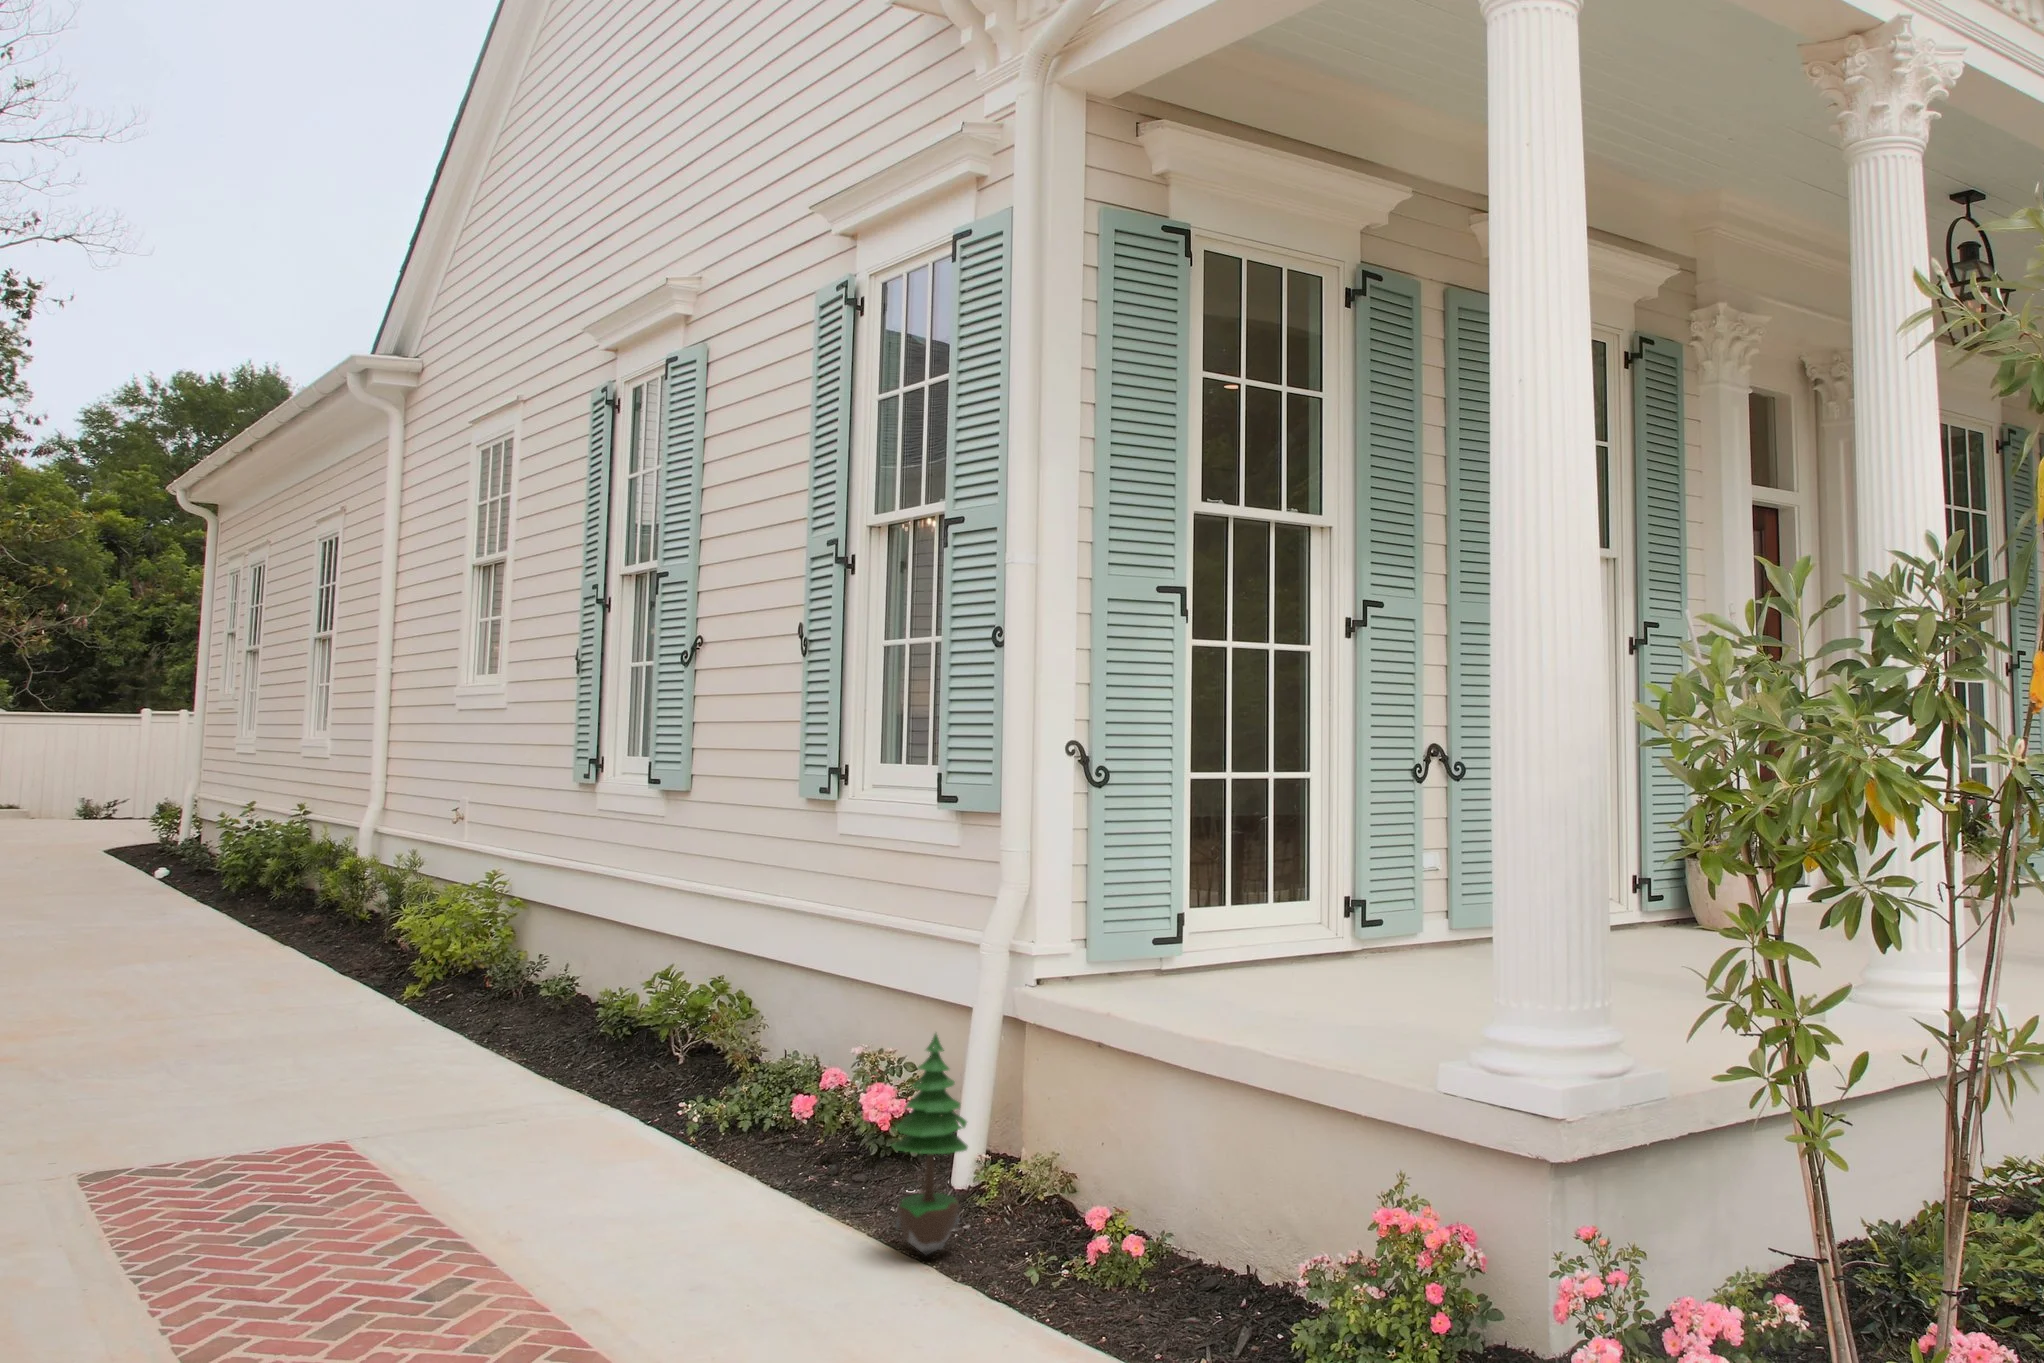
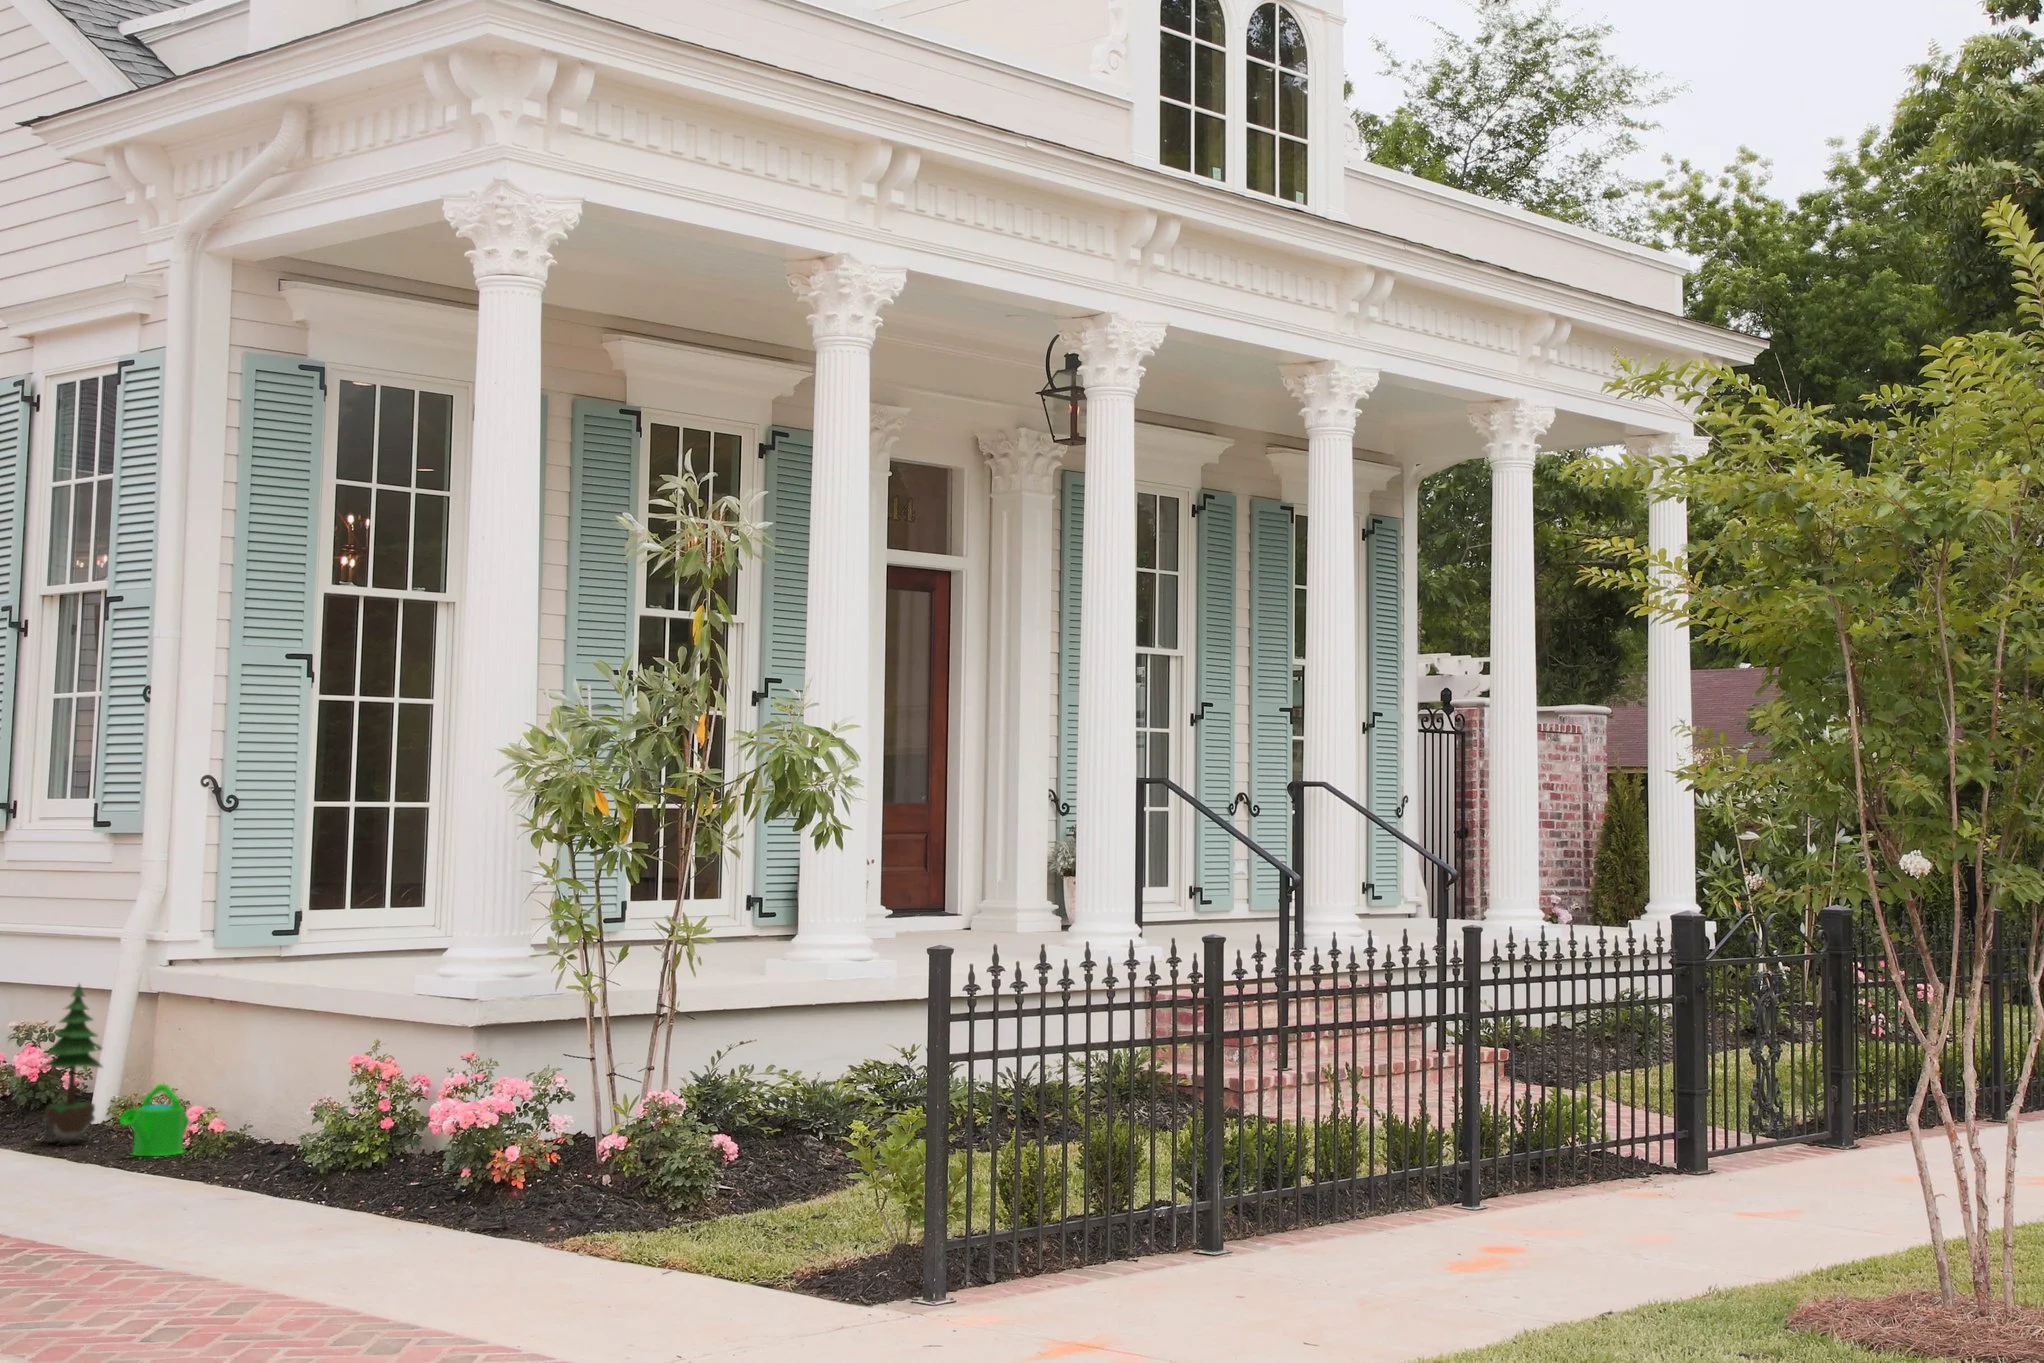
watering can: none [1001,1195,1088,1310] -> present [120,1084,188,1156]

